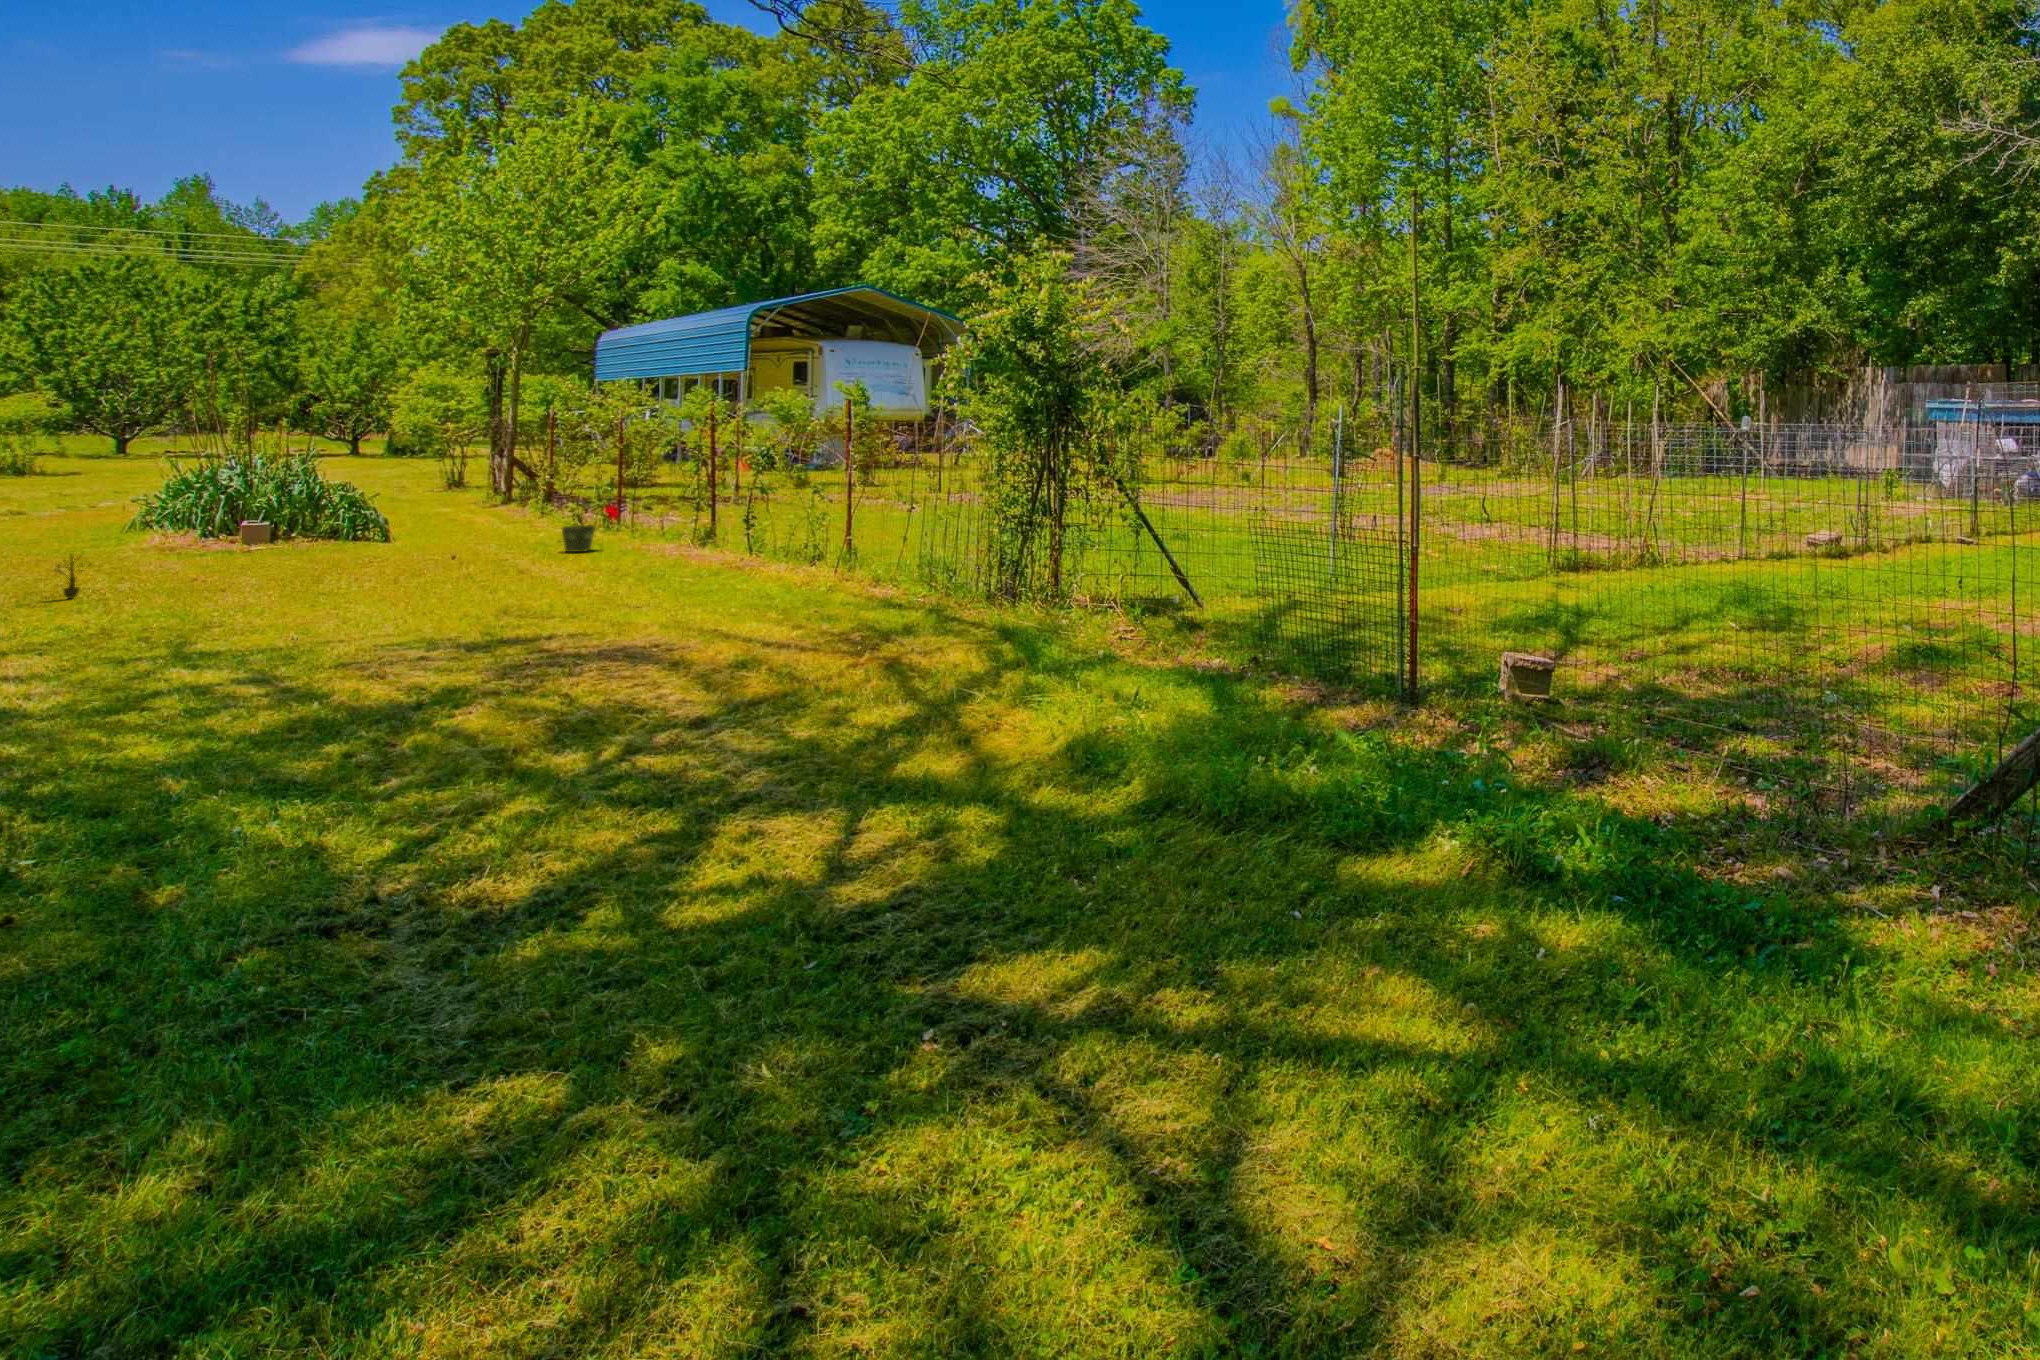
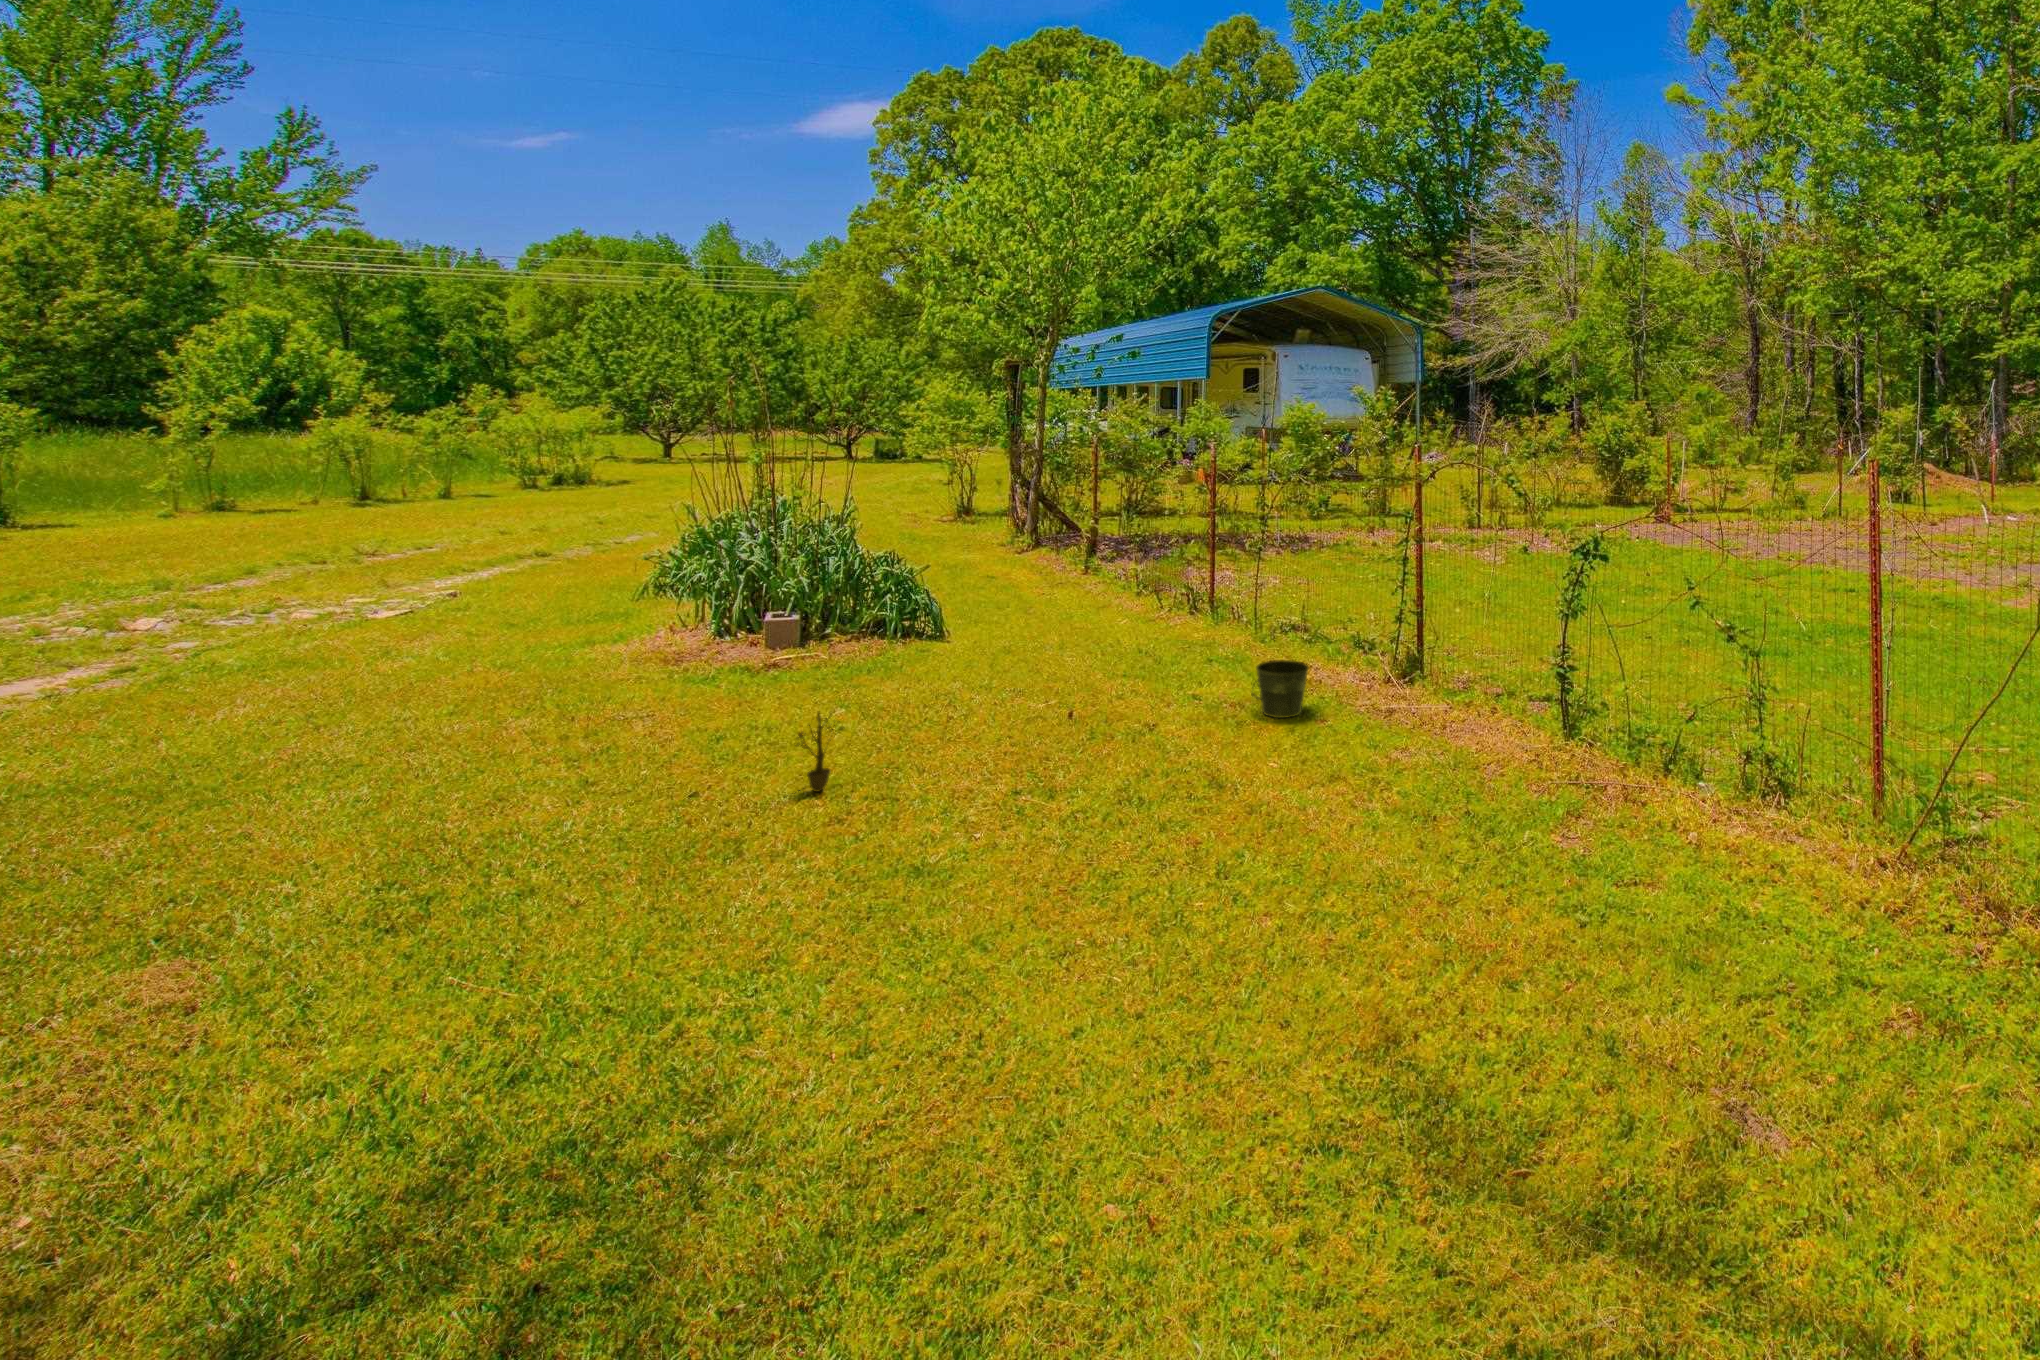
decorative plant: present [46,556,82,599] -> present [784,713,843,798]

